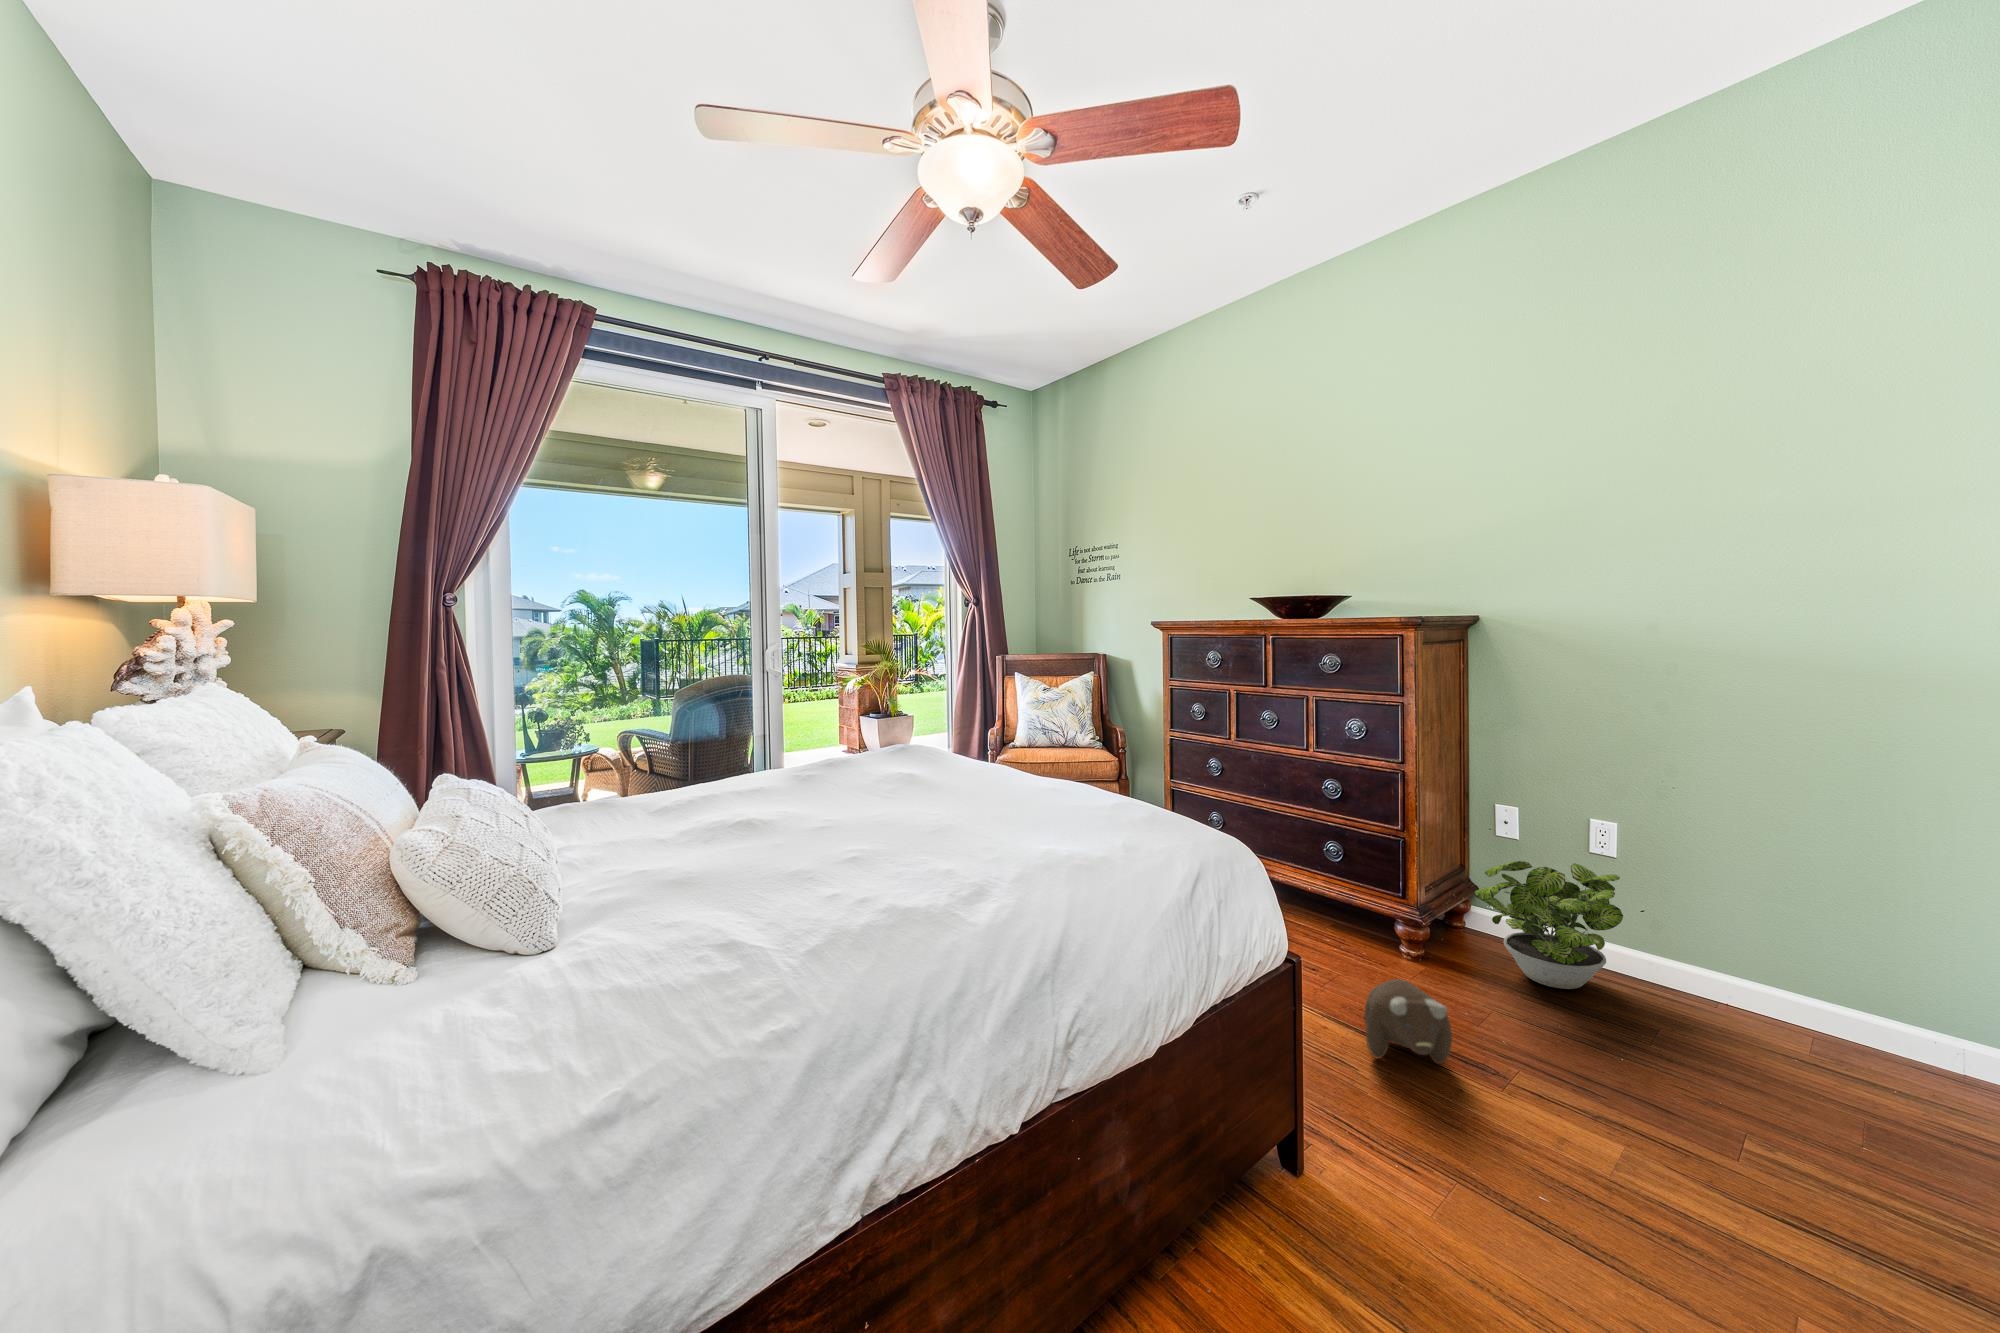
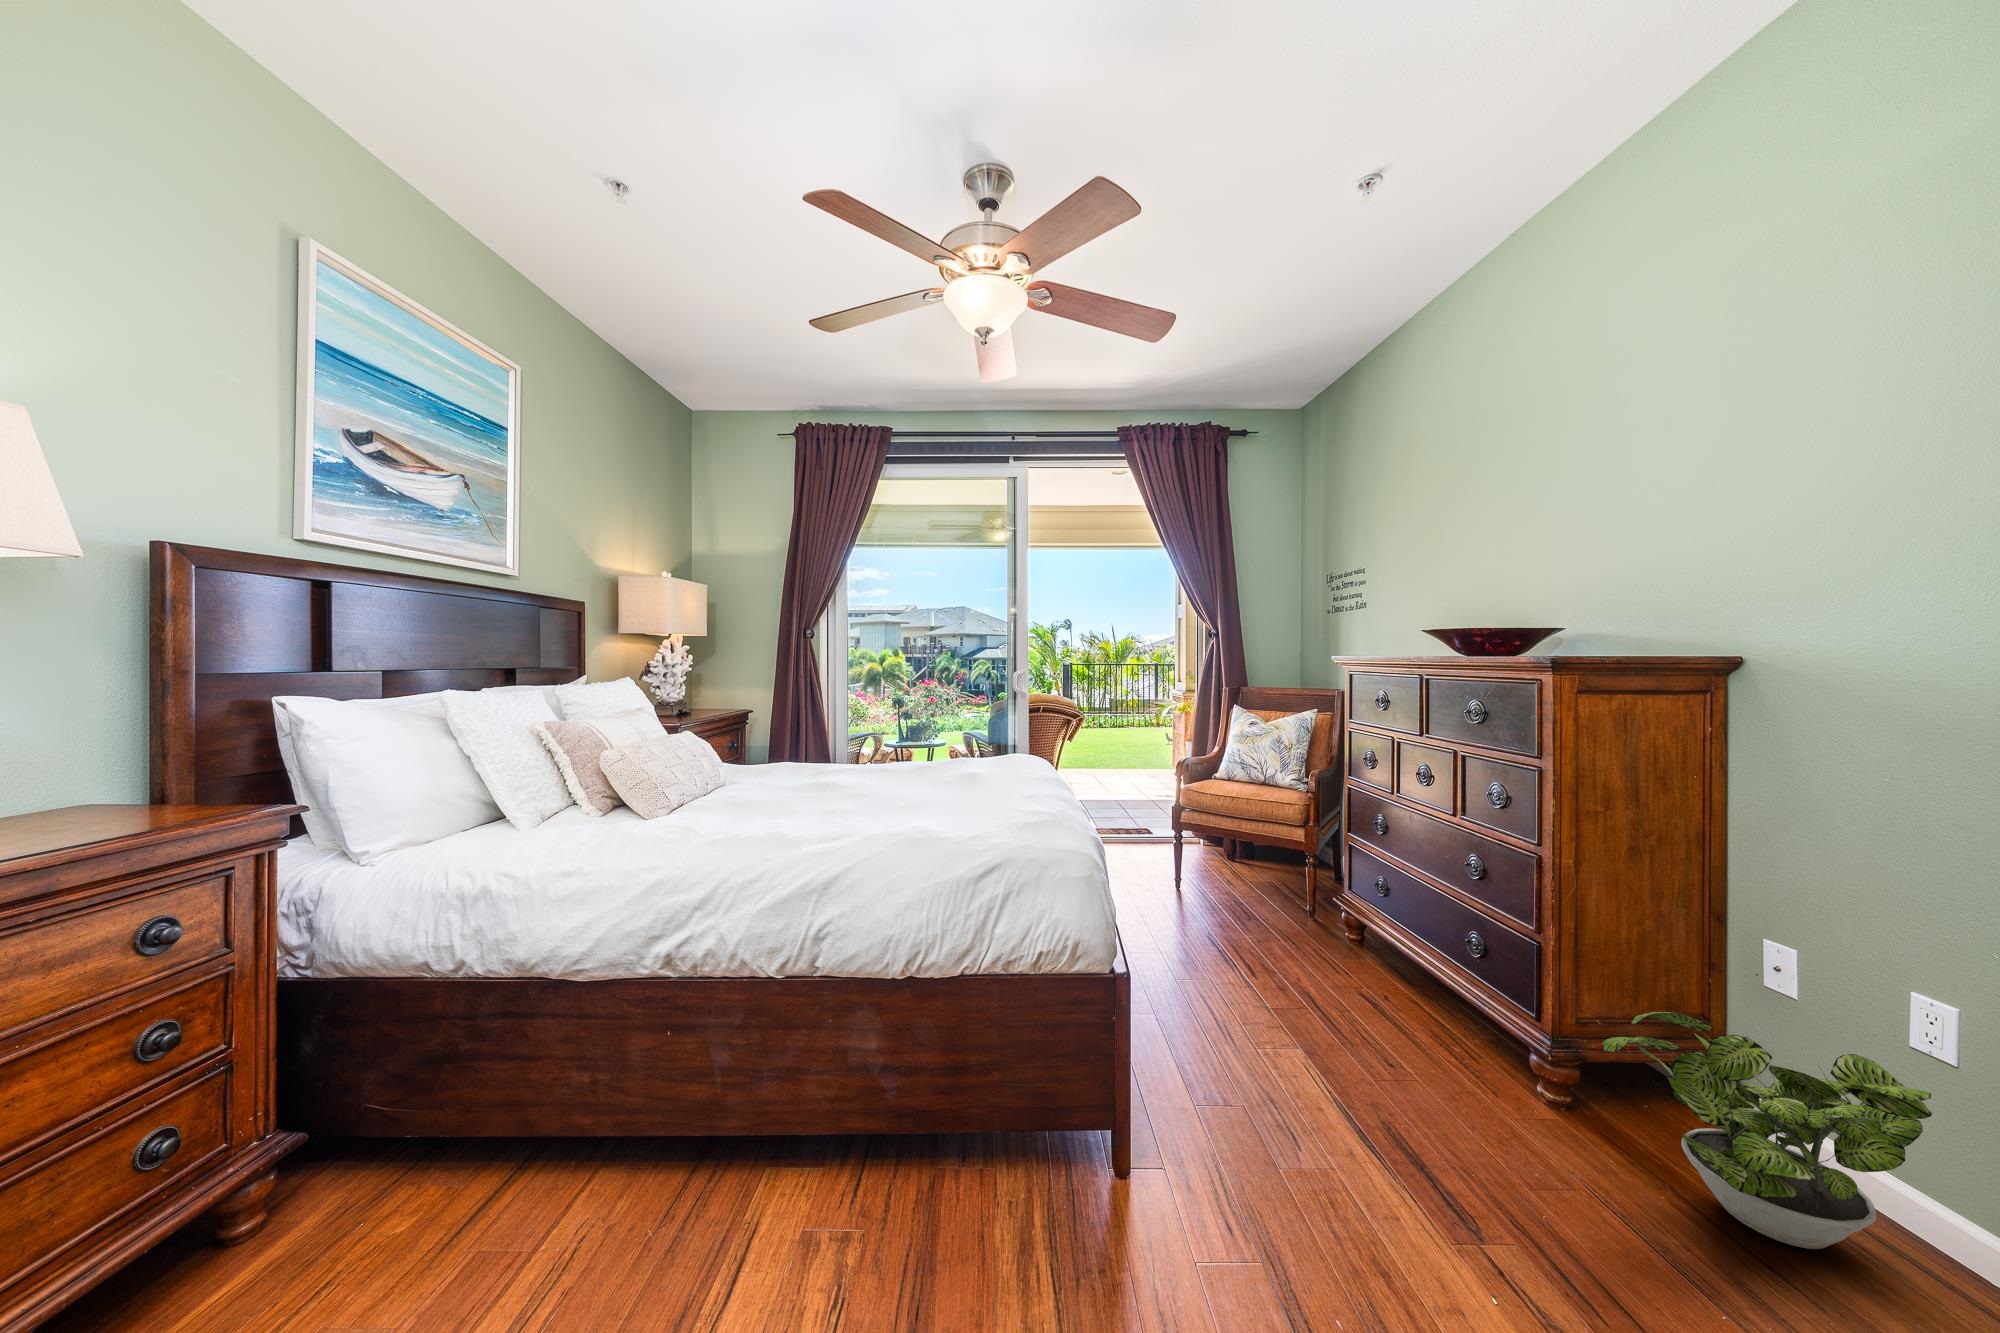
plush toy: present [1365,979,1452,1064] -> none [1316,1095,1426,1221]

